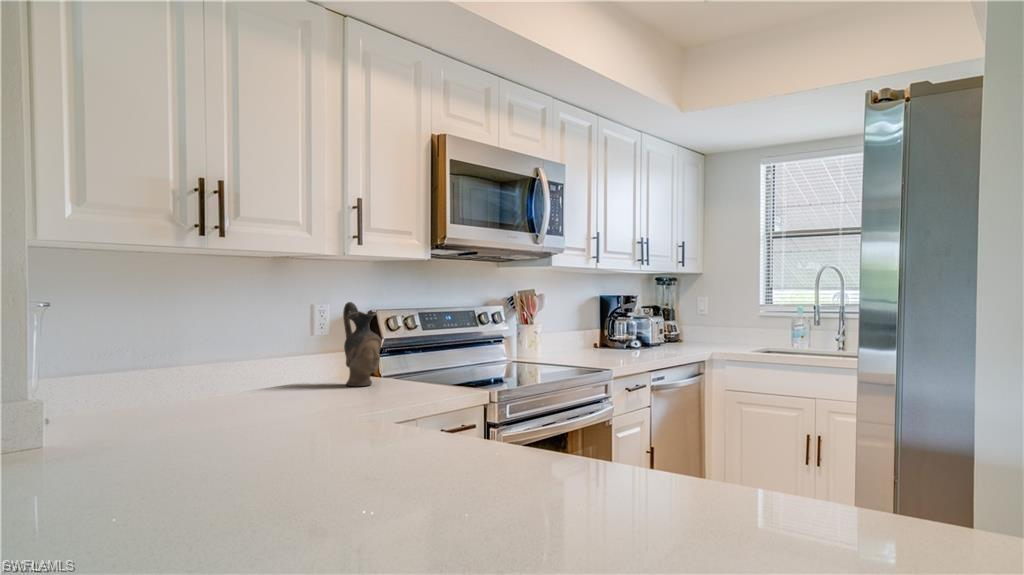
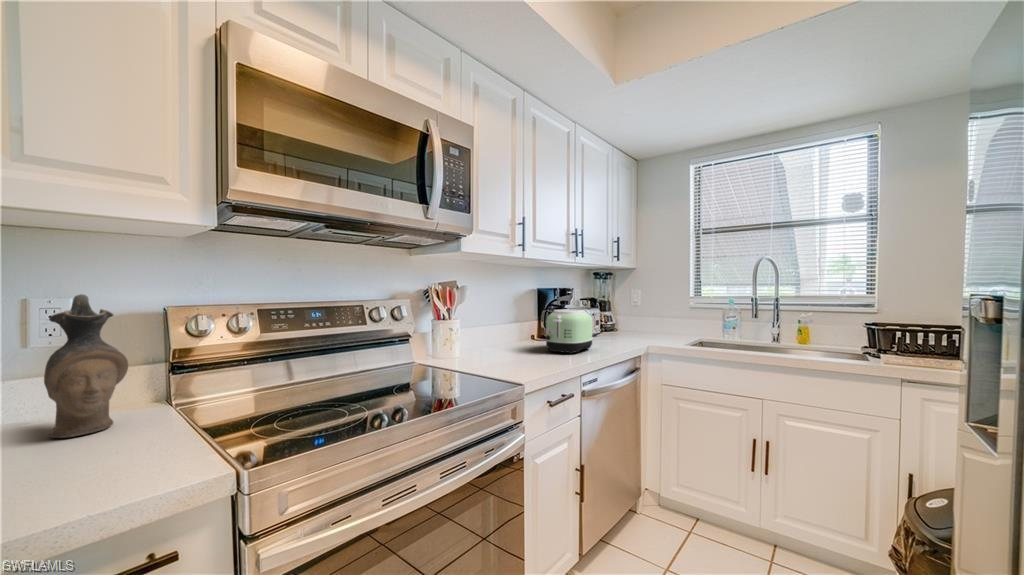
toaster: none [615,317,660,357] -> present [546,309,593,354]

